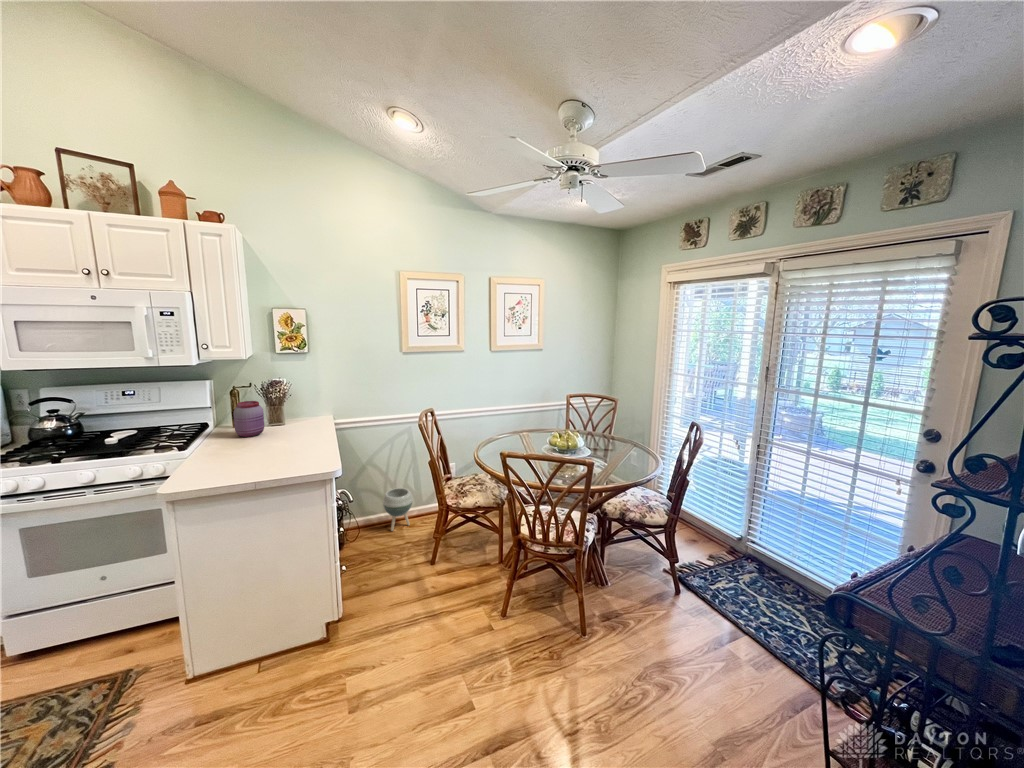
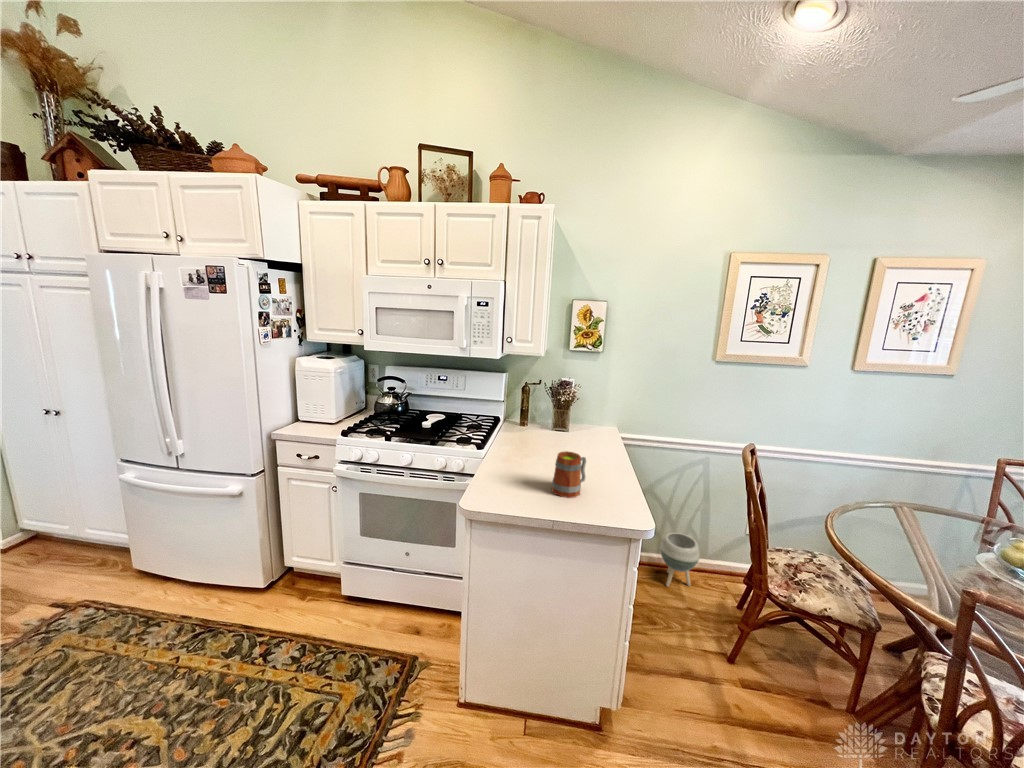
jar: present [234,401,264,437] -> none [524,402,553,443]
mug: none [255,430,288,468] -> present [552,451,586,498]

